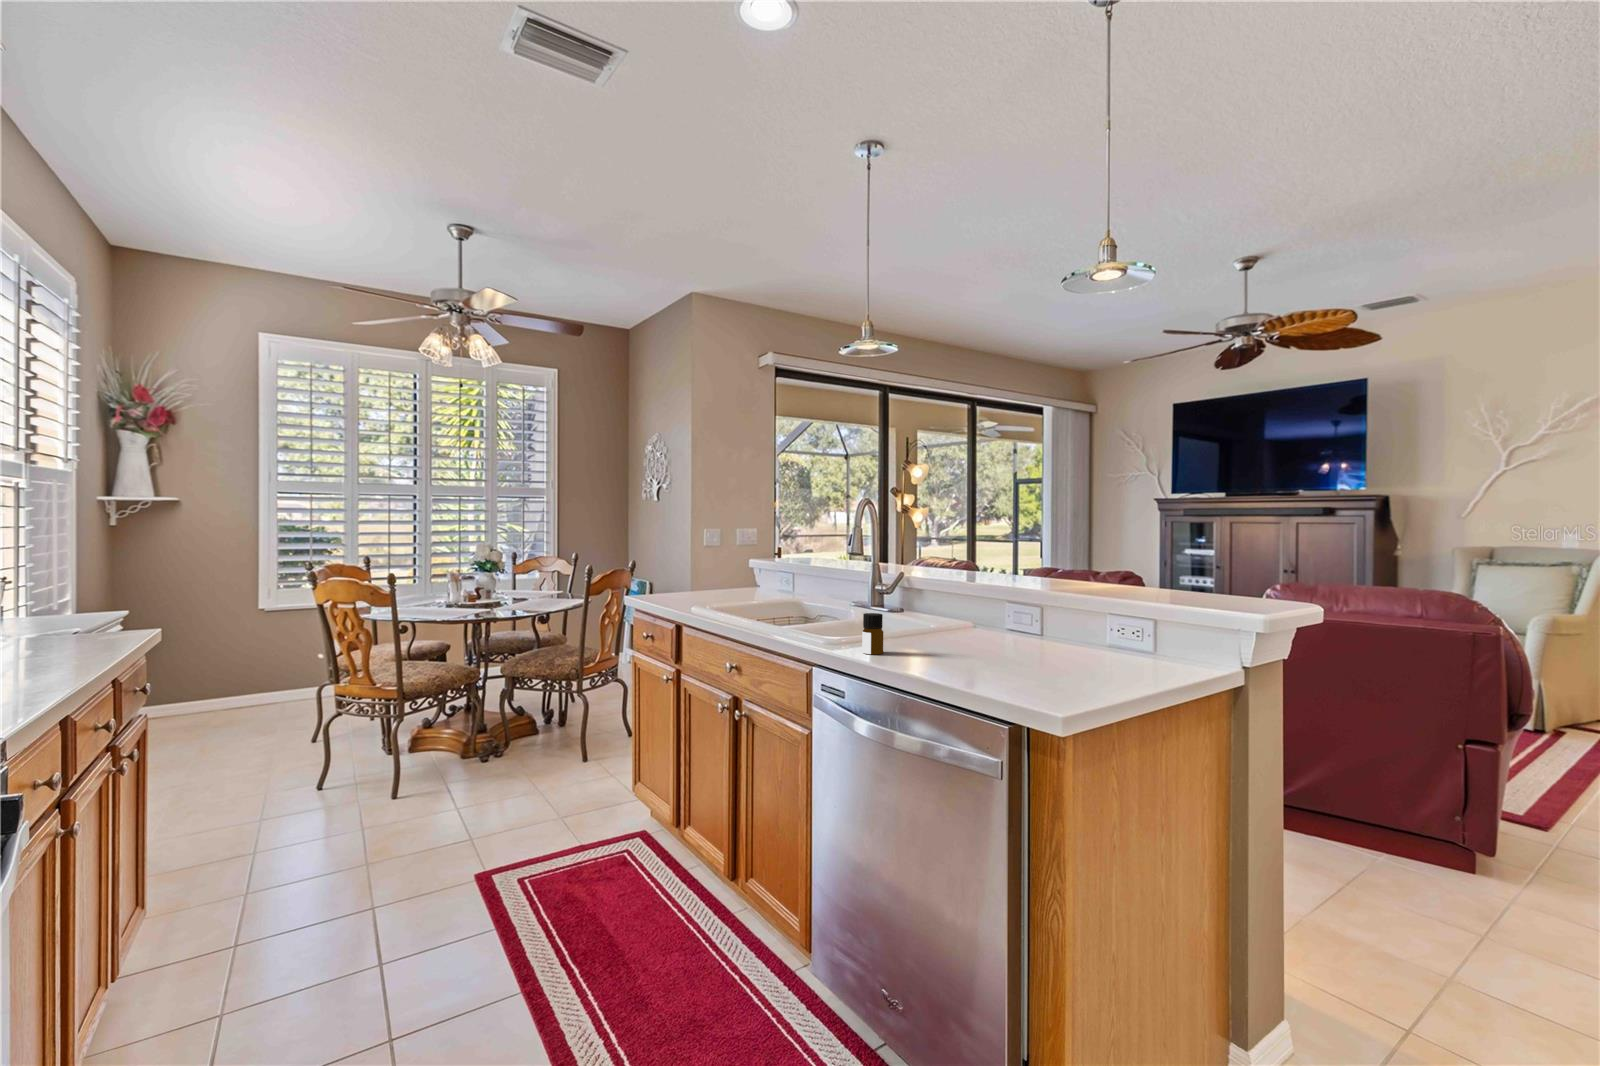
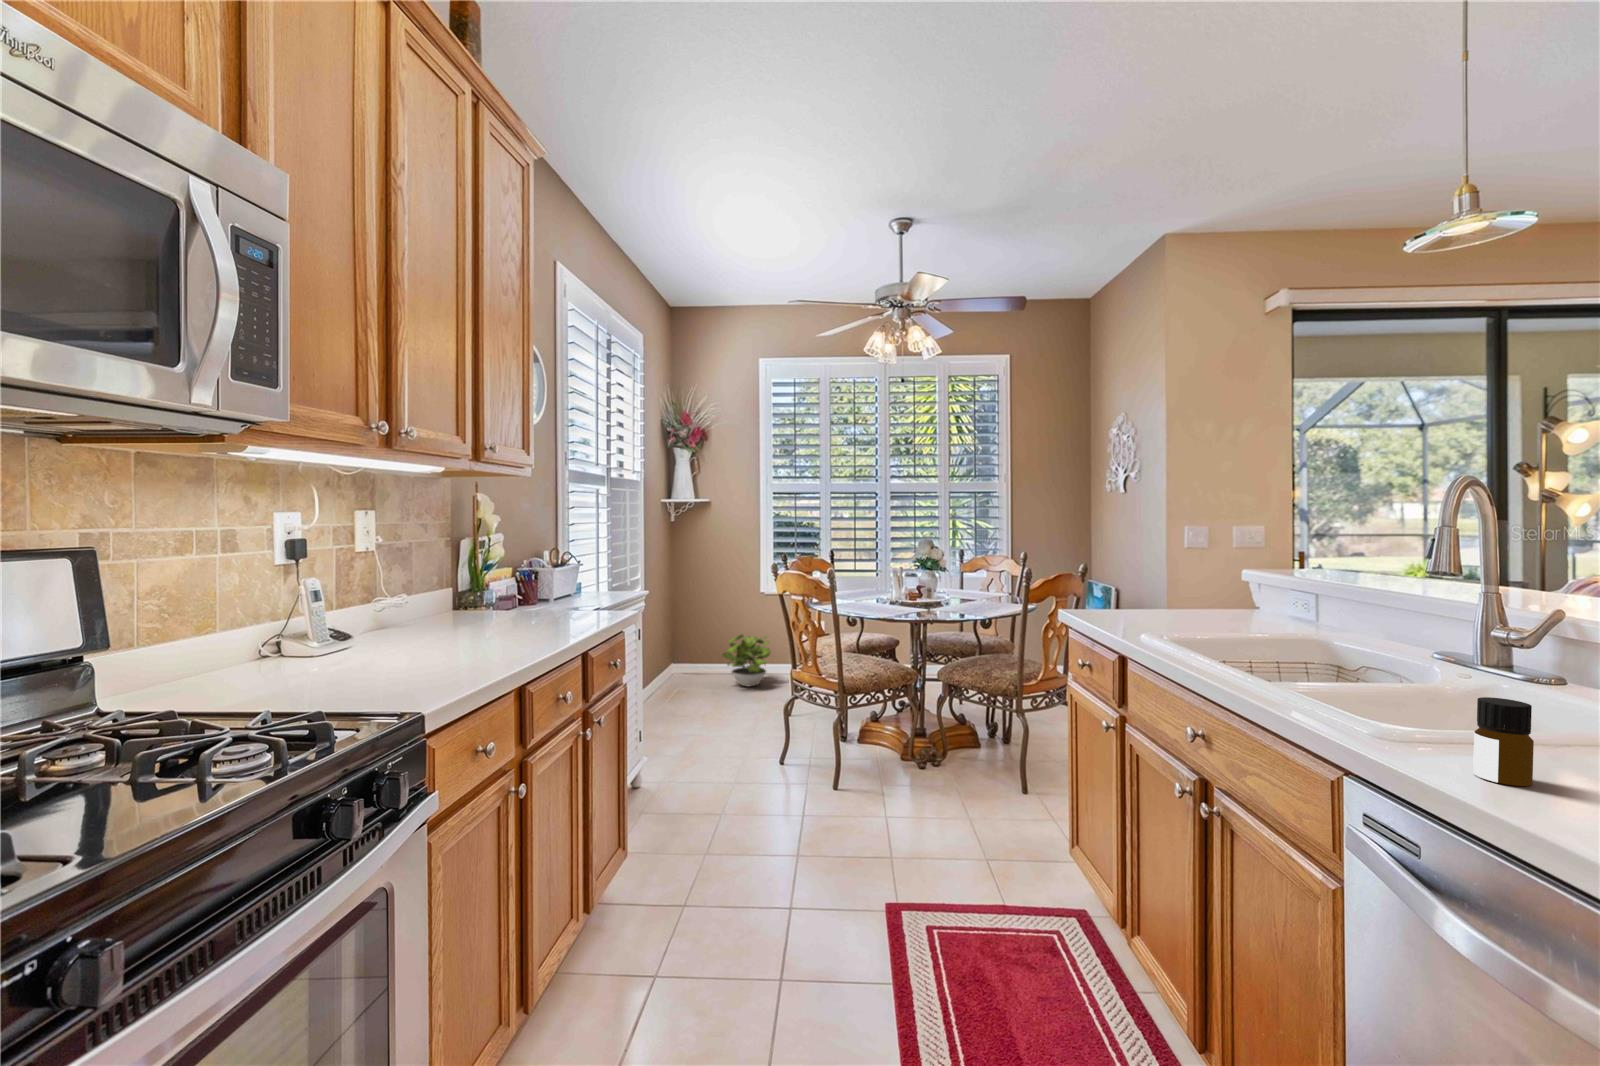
potted plant: none [200,659,272,722] -> present [722,635,770,686]

